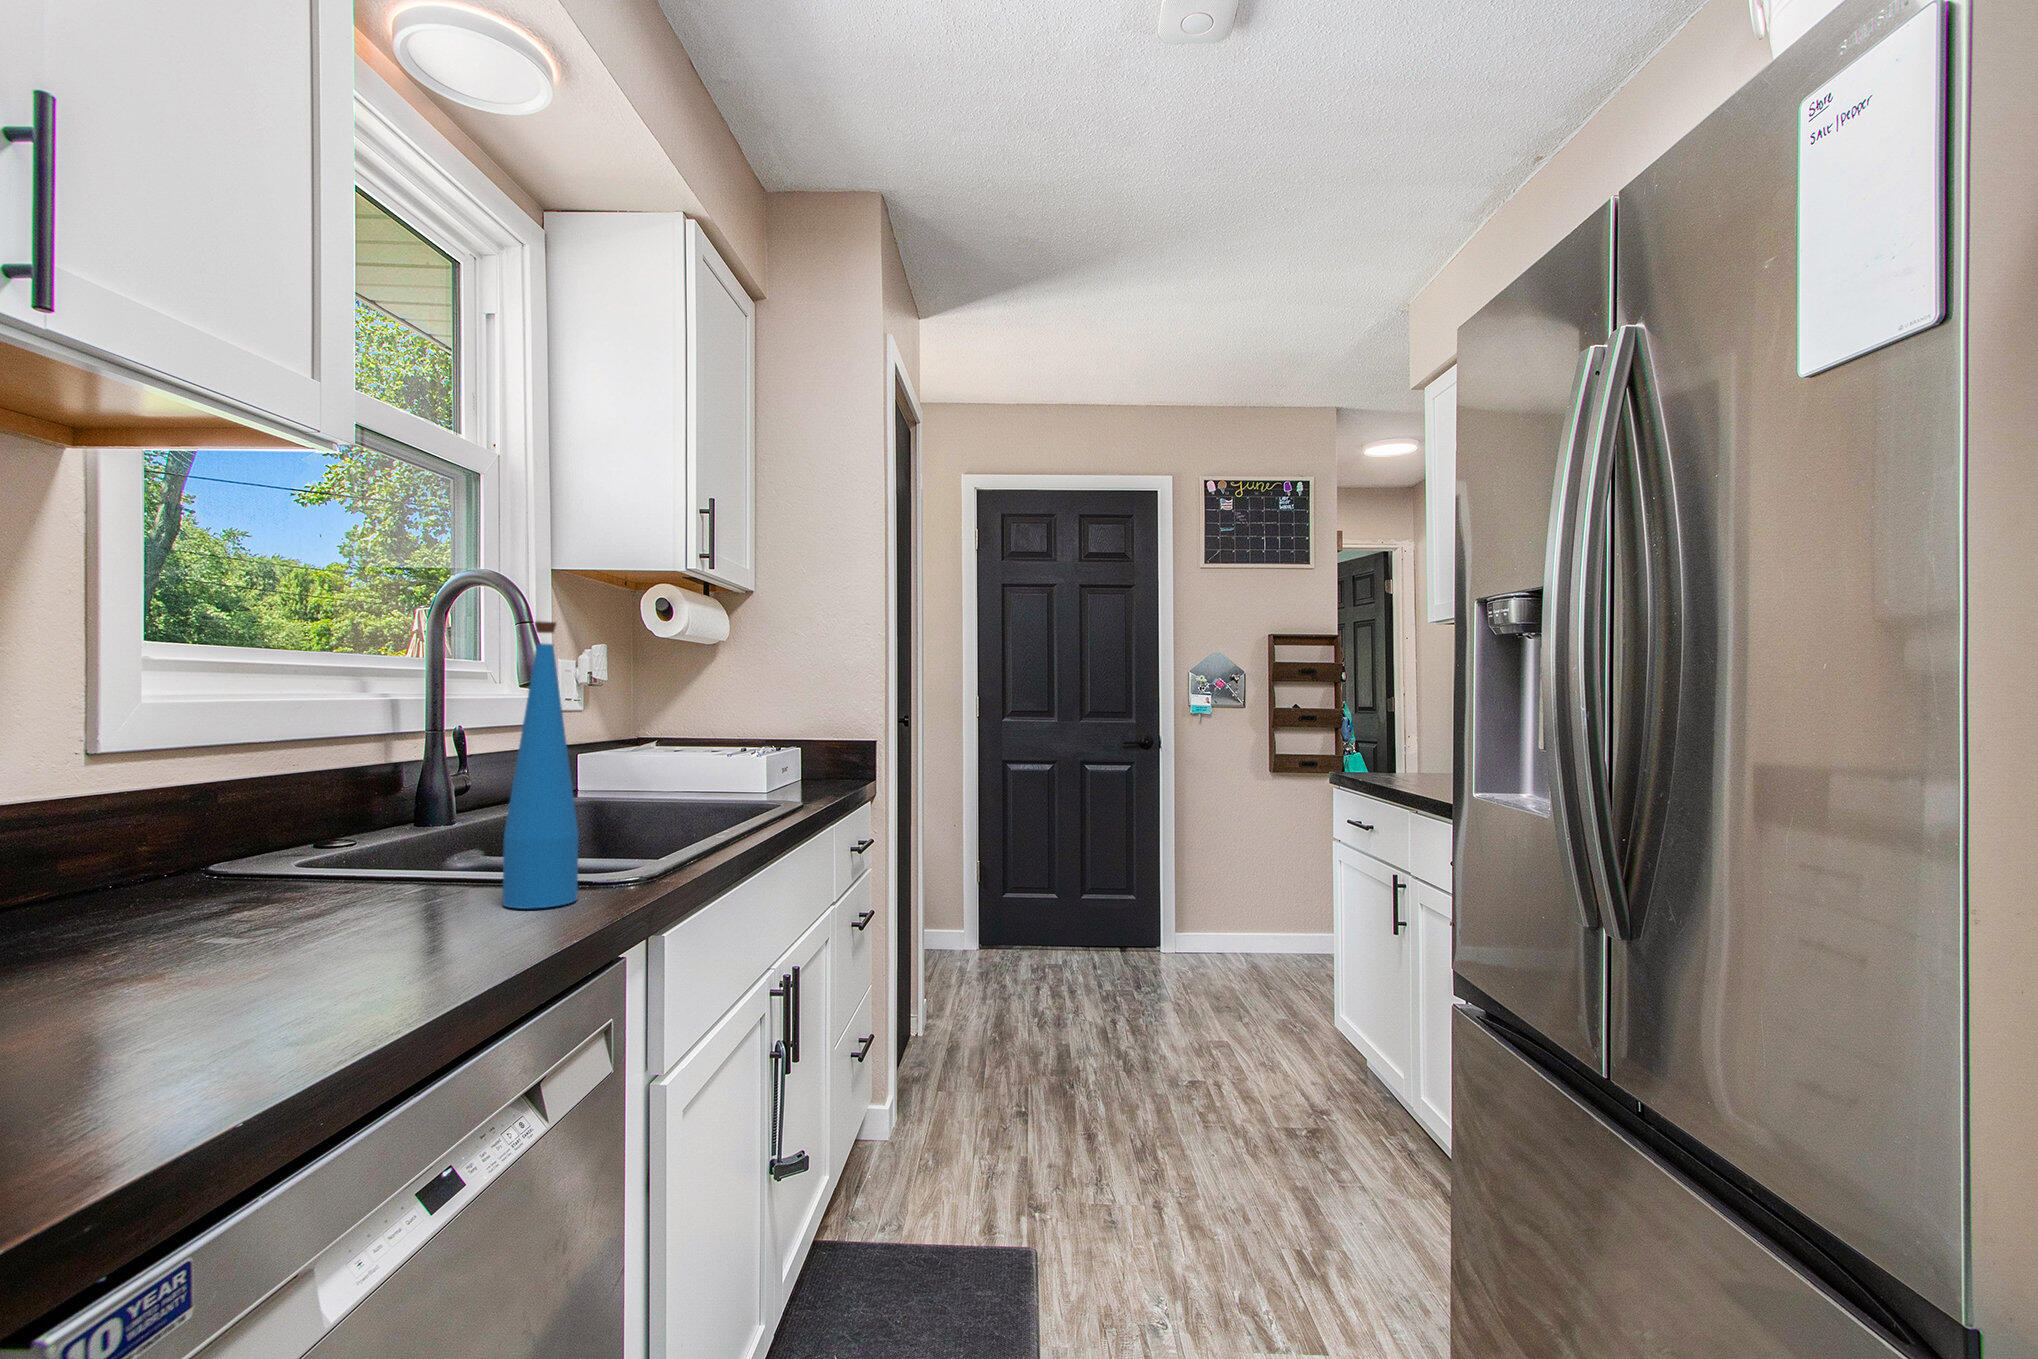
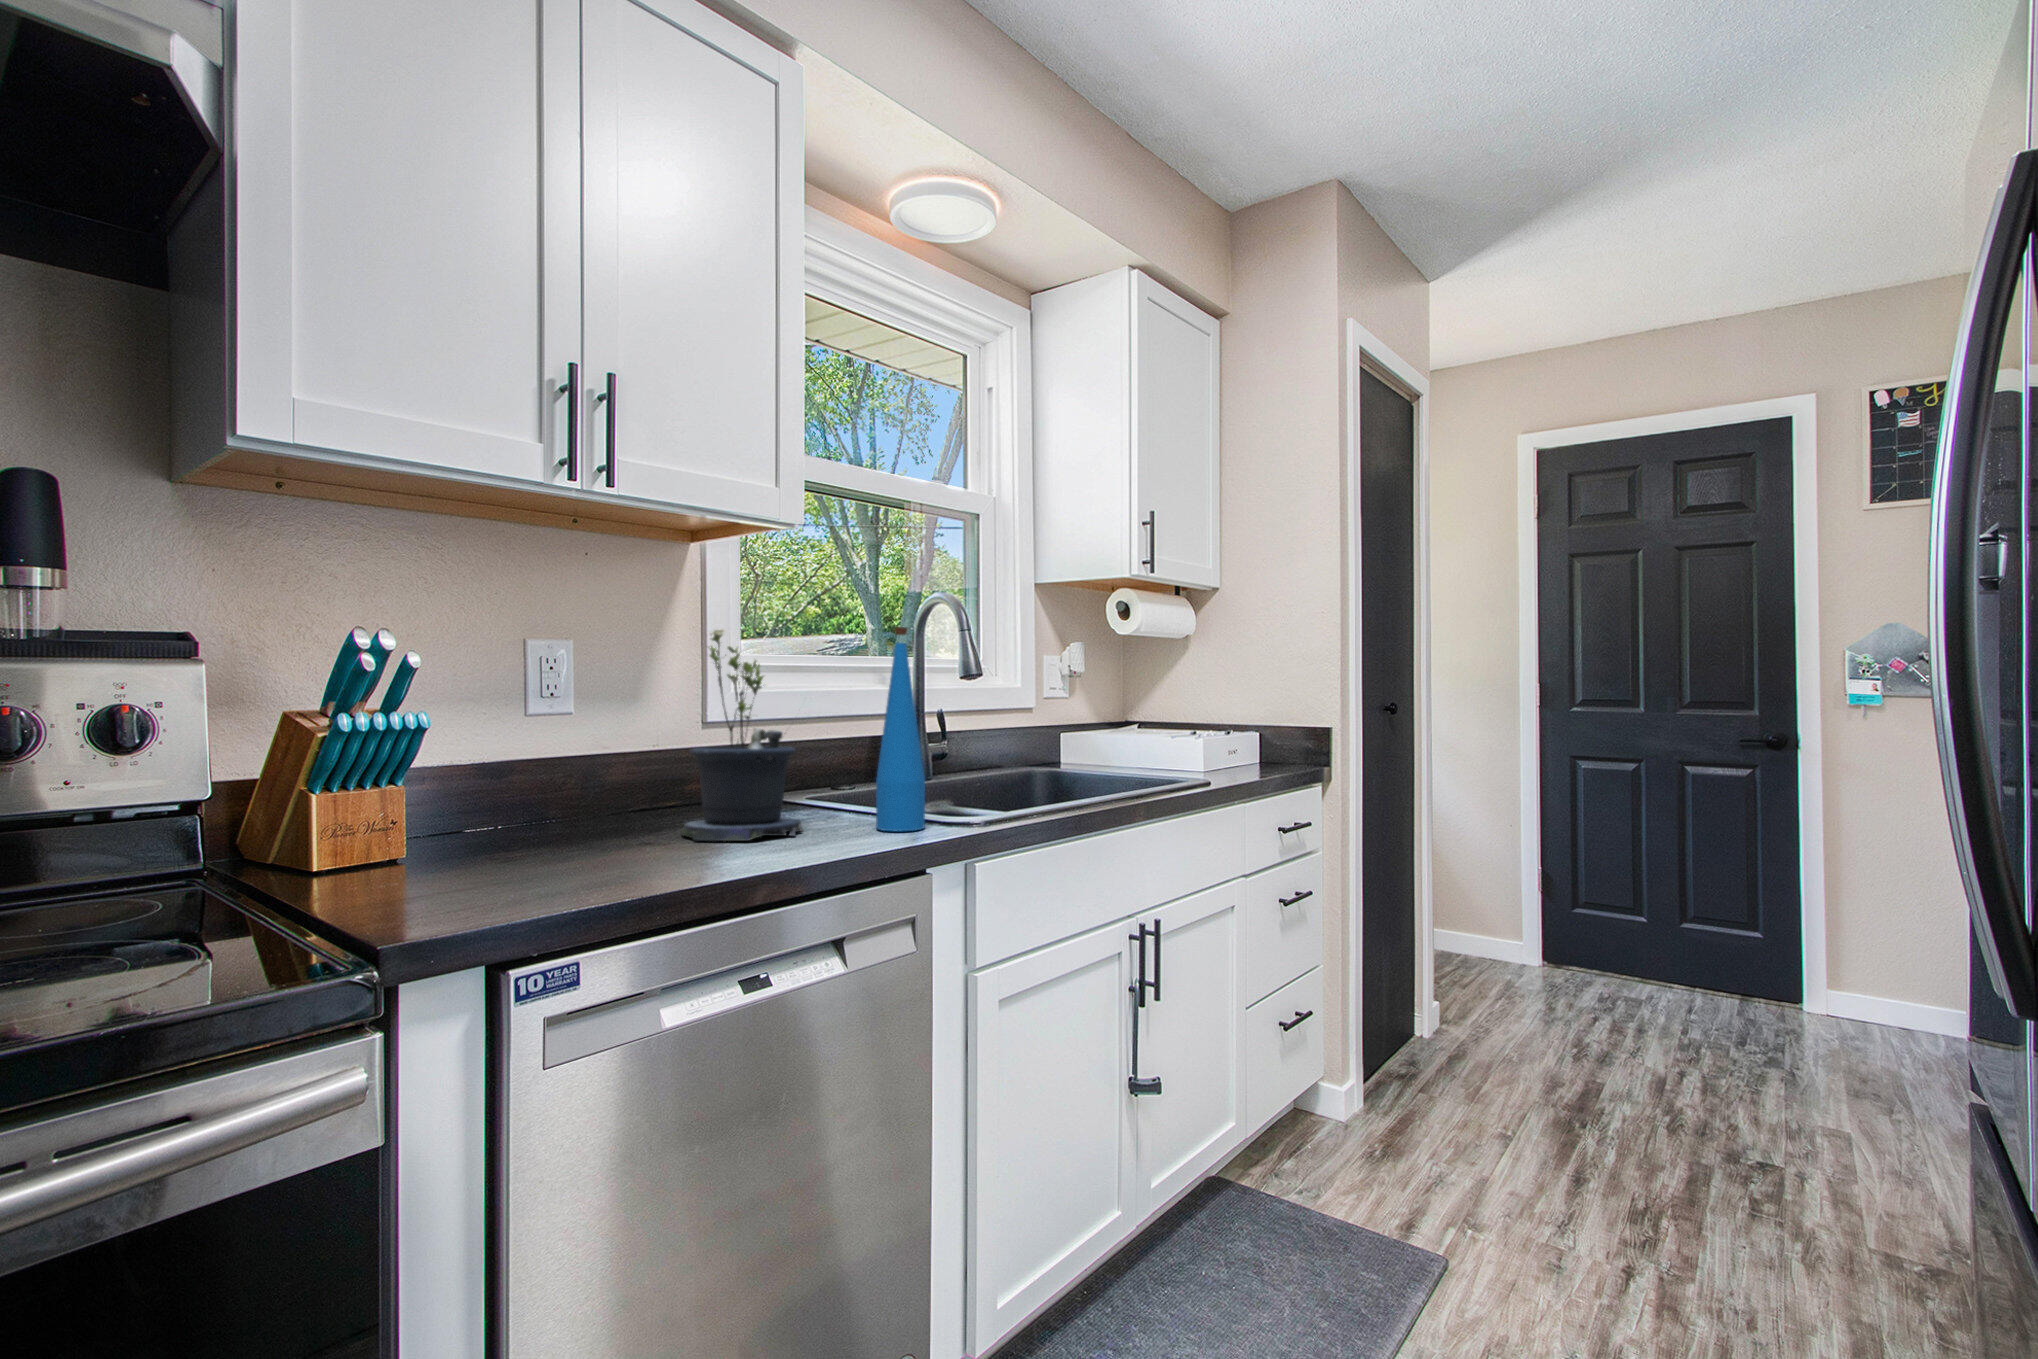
potted plant: none [151,611,393,966] -> present [681,630,803,841]

